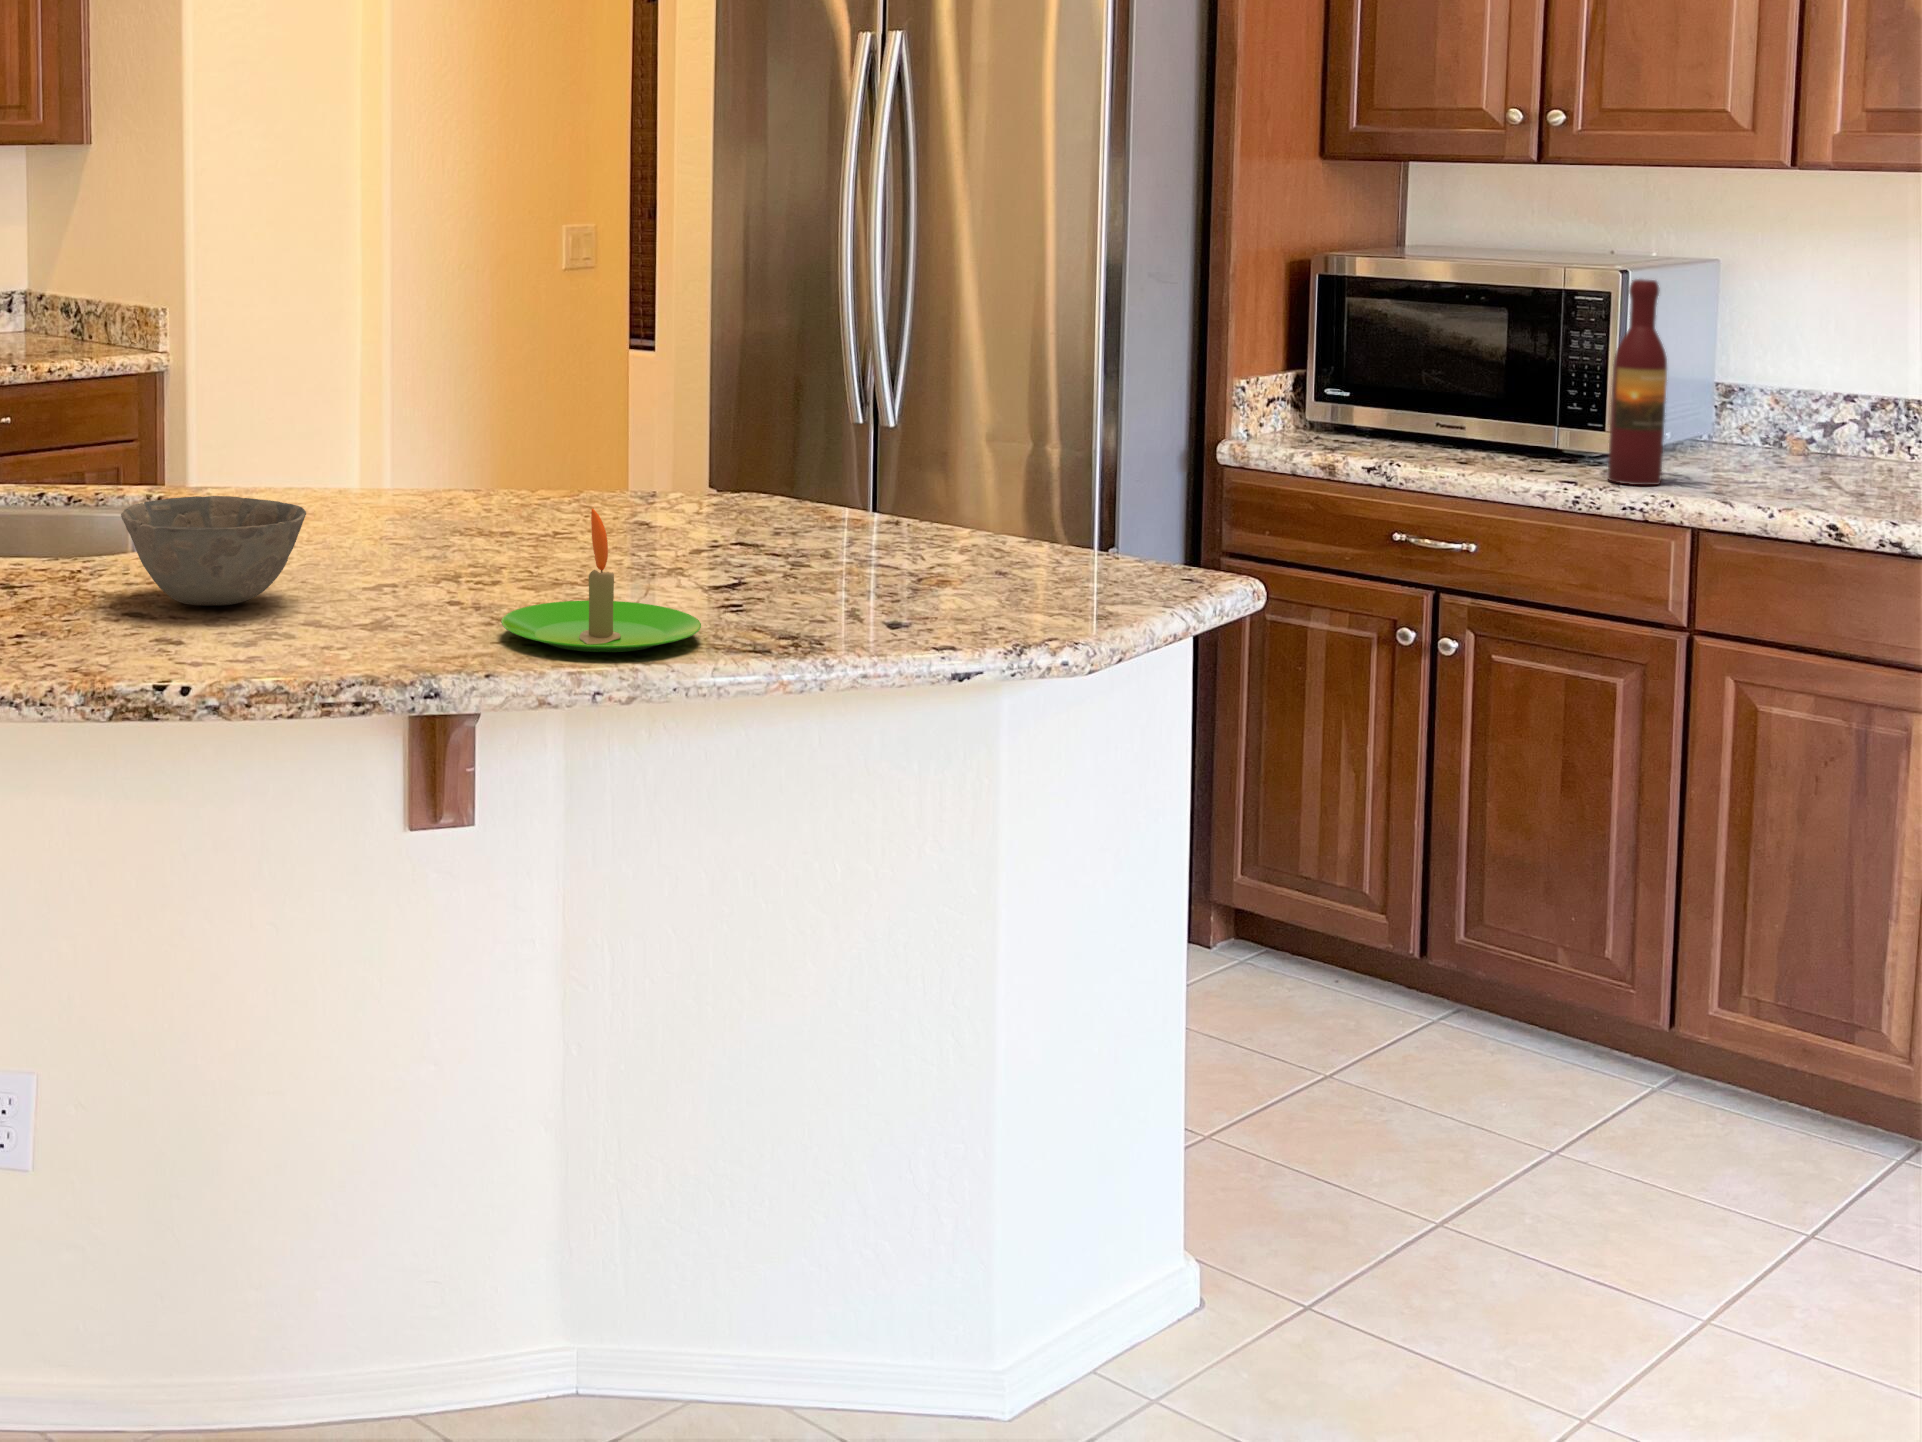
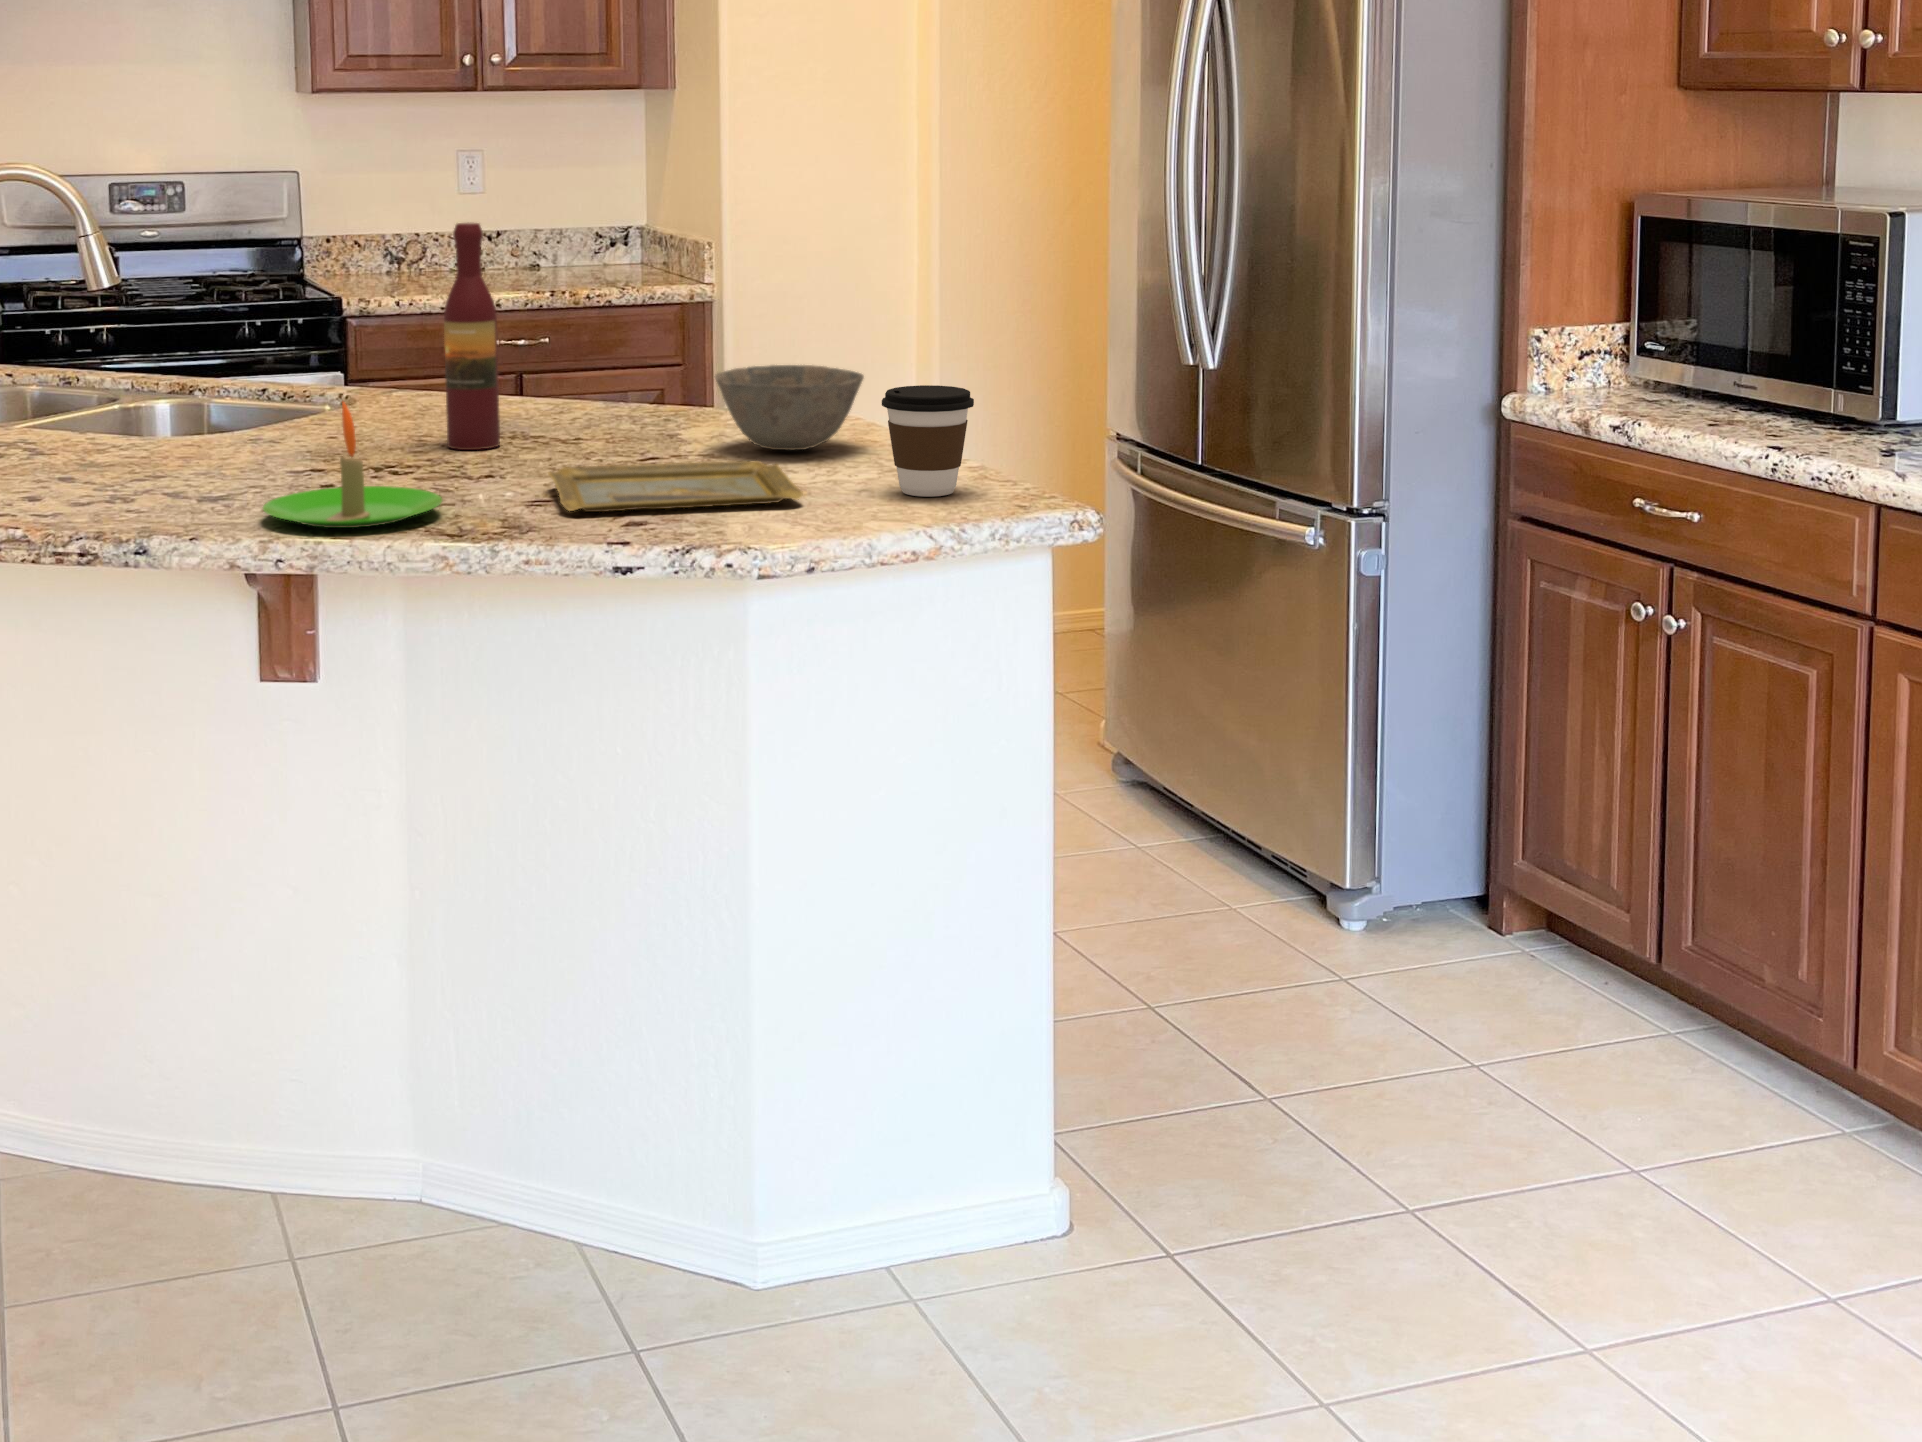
wine bottle: present [1608,279,1667,485] -> present [444,223,500,450]
coffee cup: none [1015,460,1113,575] -> present [882,385,974,497]
bowl: present [121,496,306,606] -> present [715,365,864,450]
tray: none [700,548,994,614] -> present [548,461,803,512]

